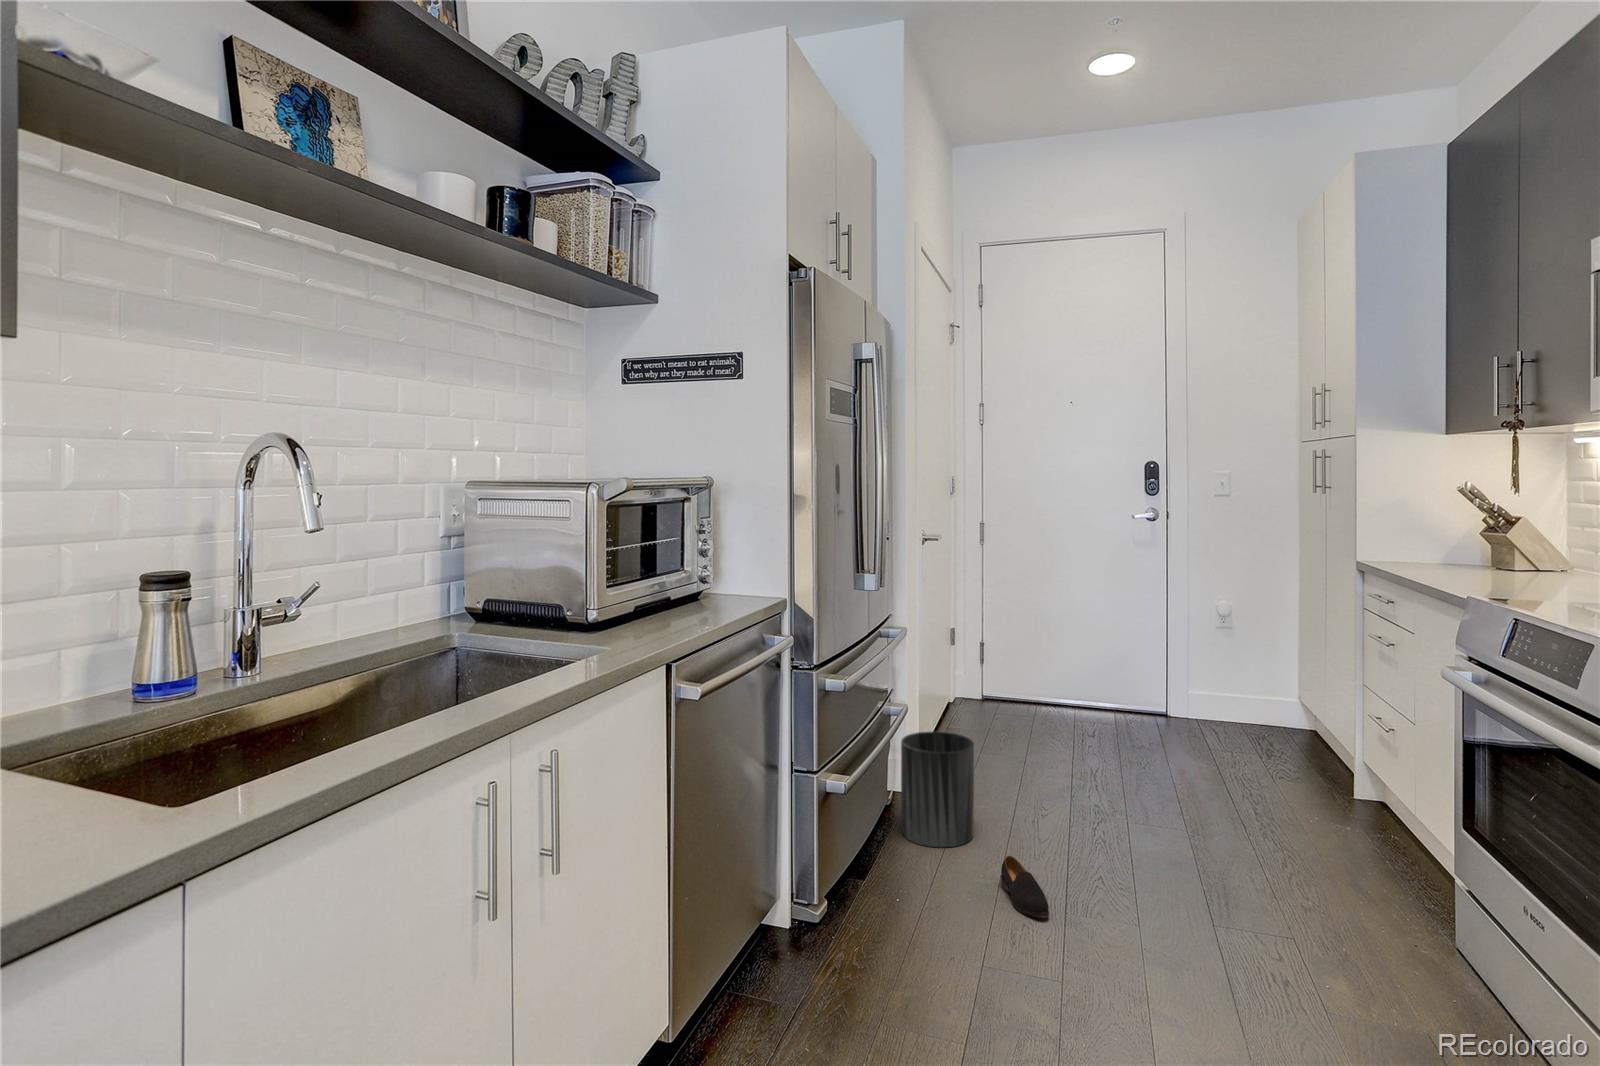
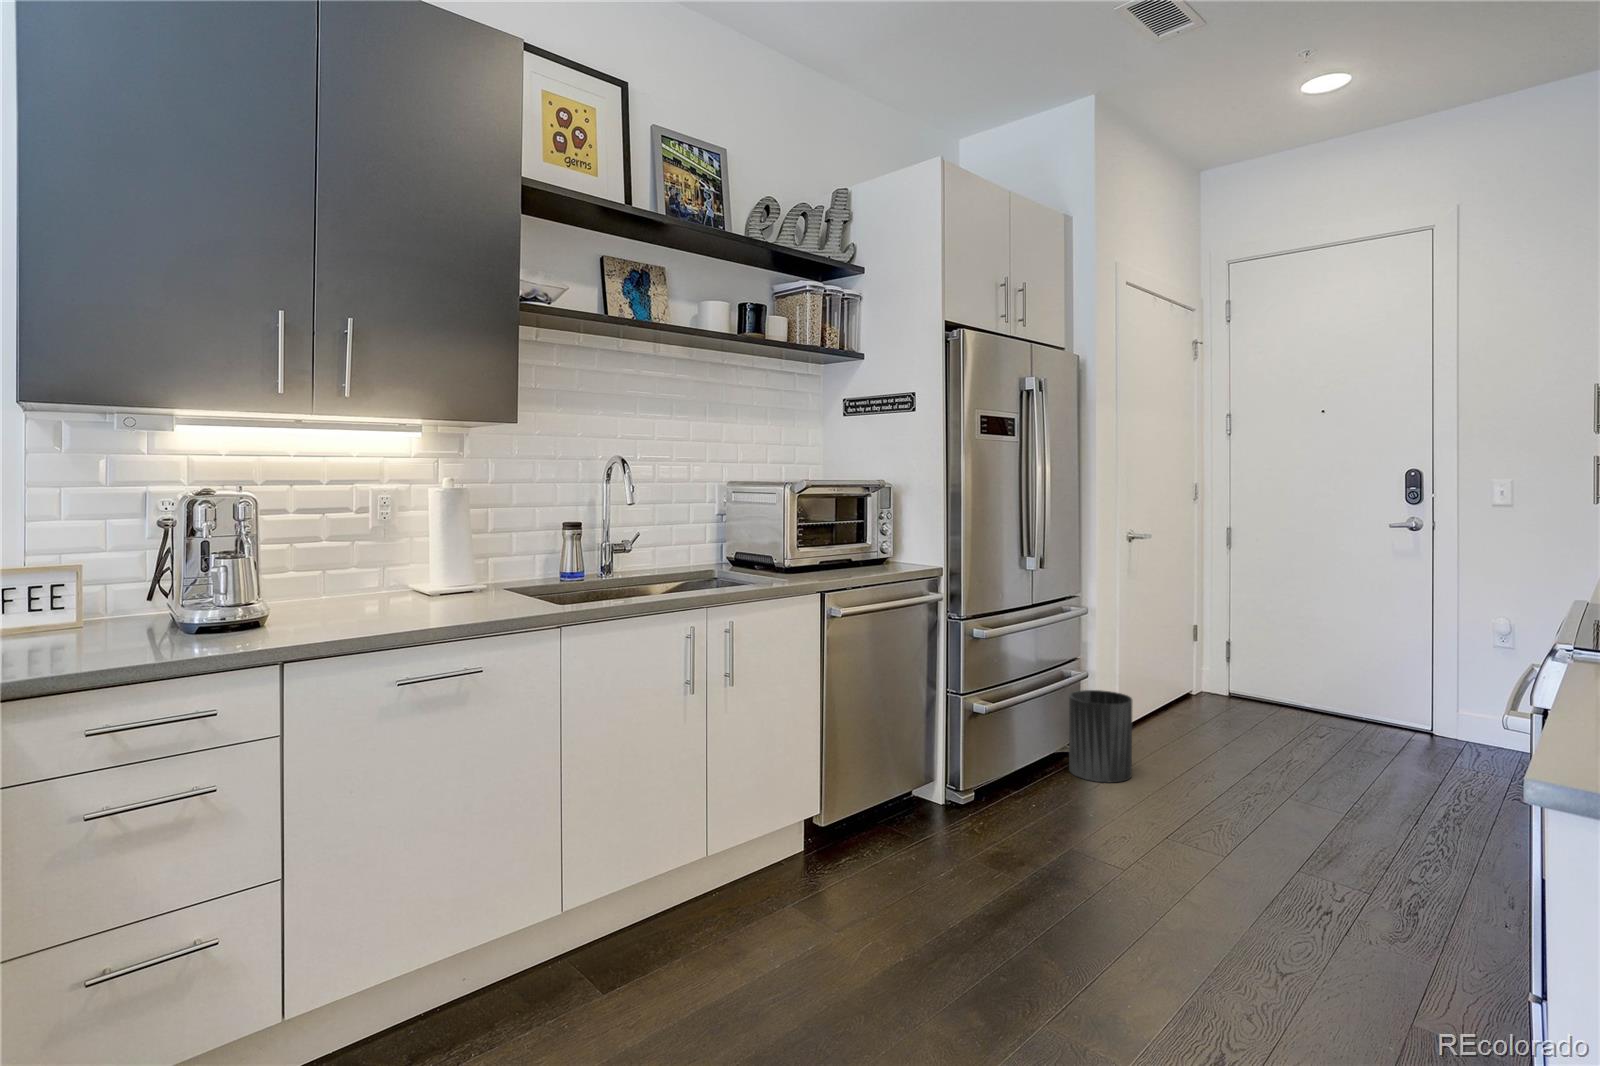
shoe: present [1001,856,1049,918] -> none [1126,788,1152,832]

